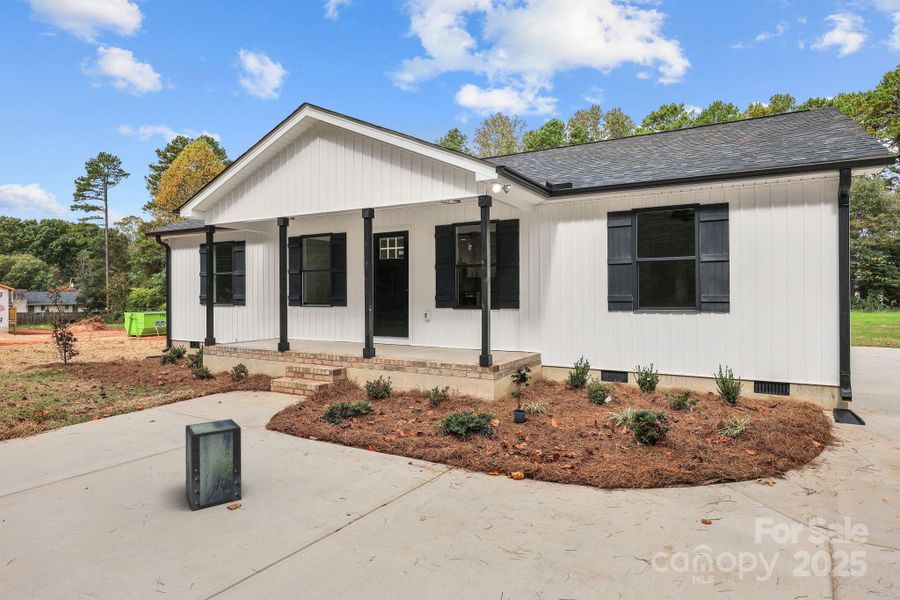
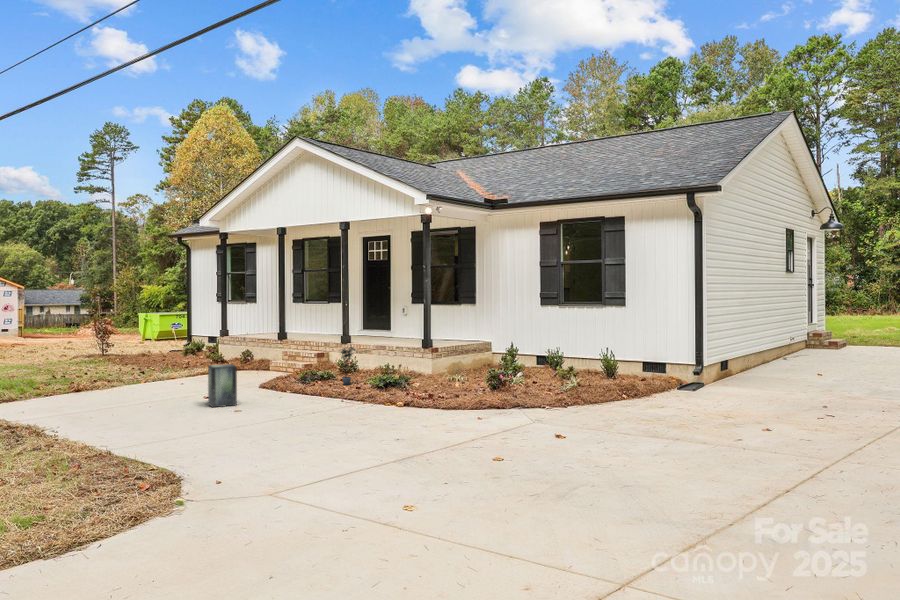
potted plant: present [511,364,532,423] -> present [341,347,355,385]

